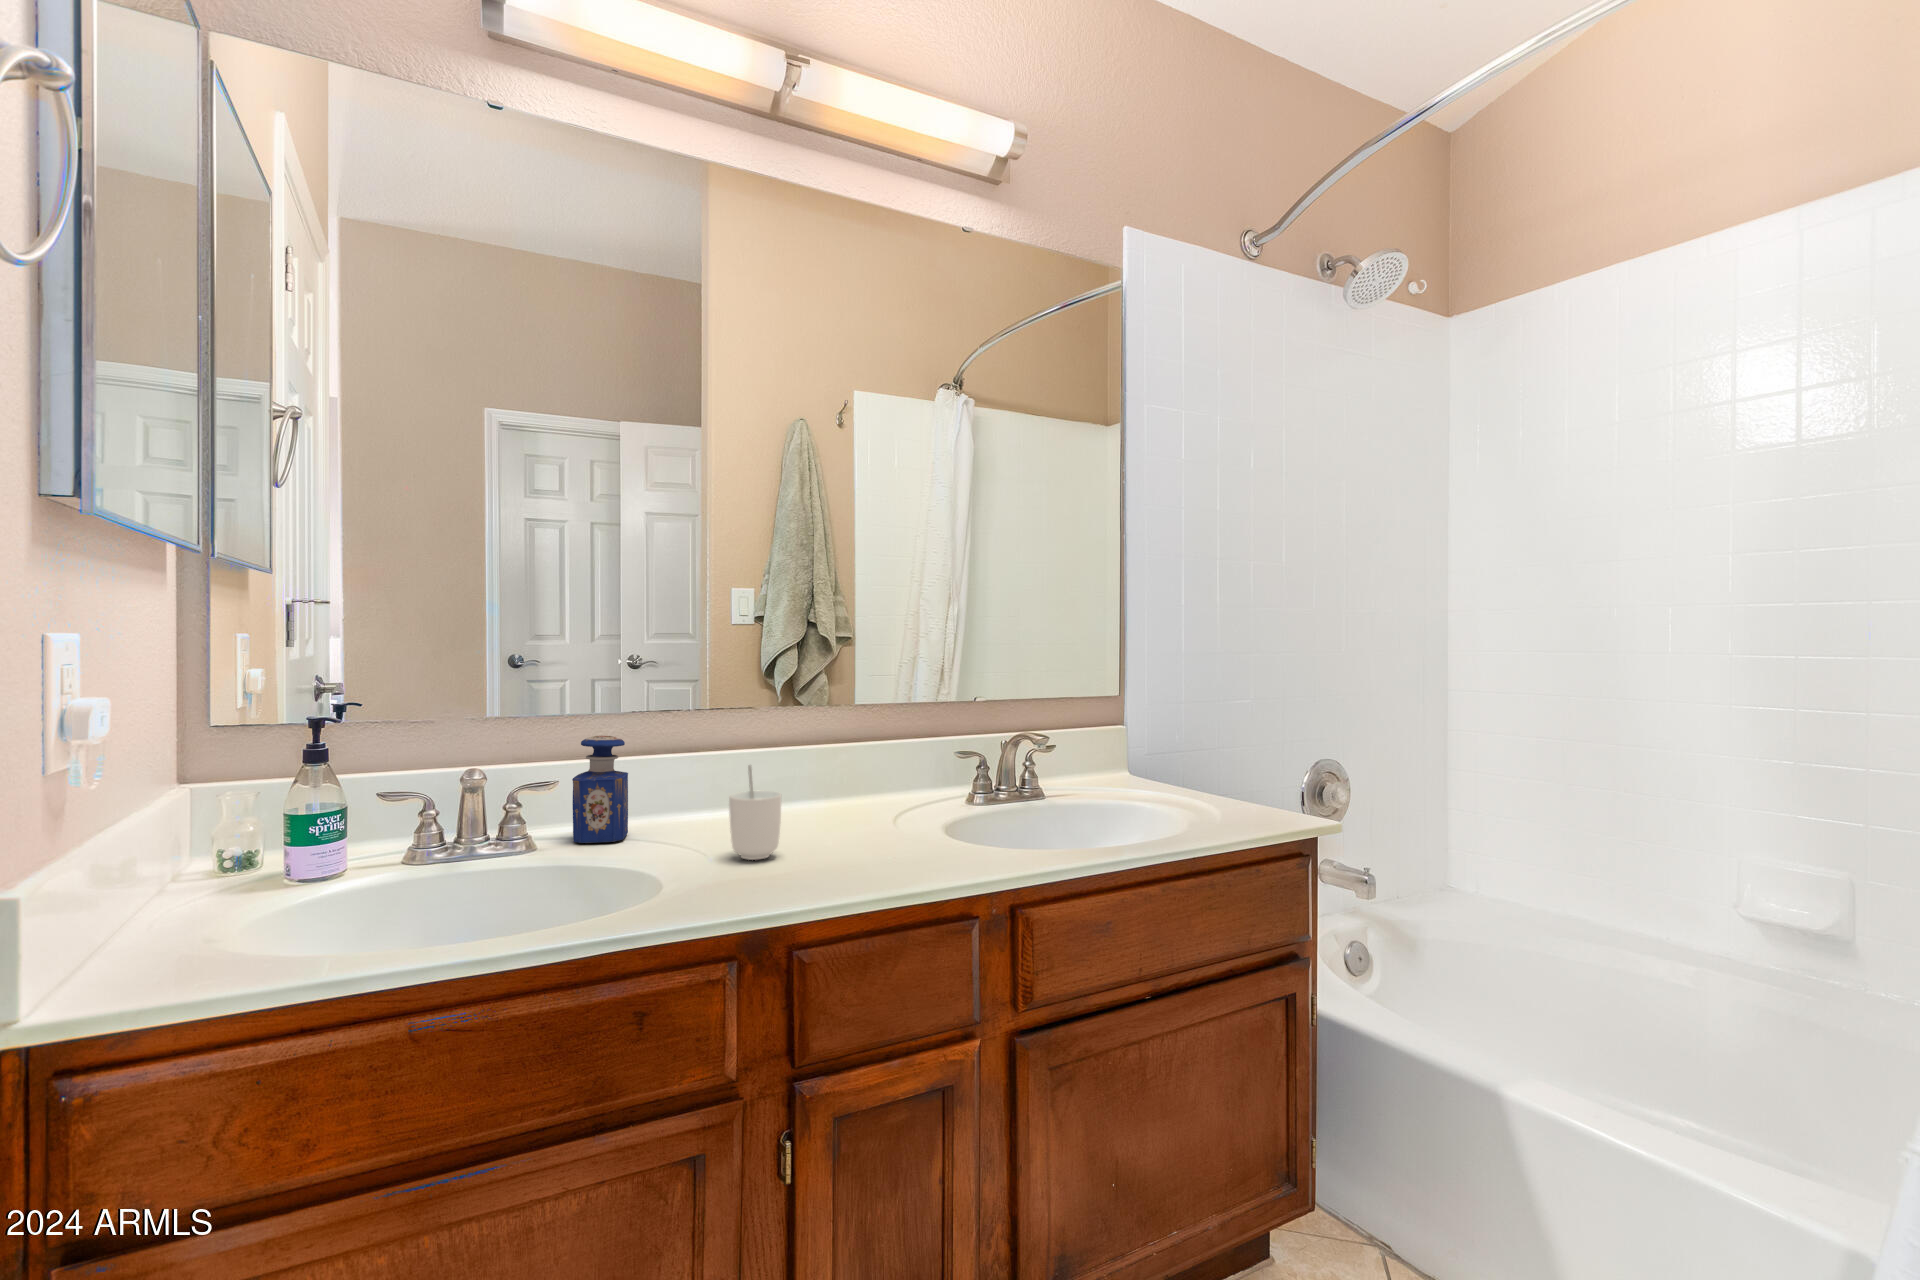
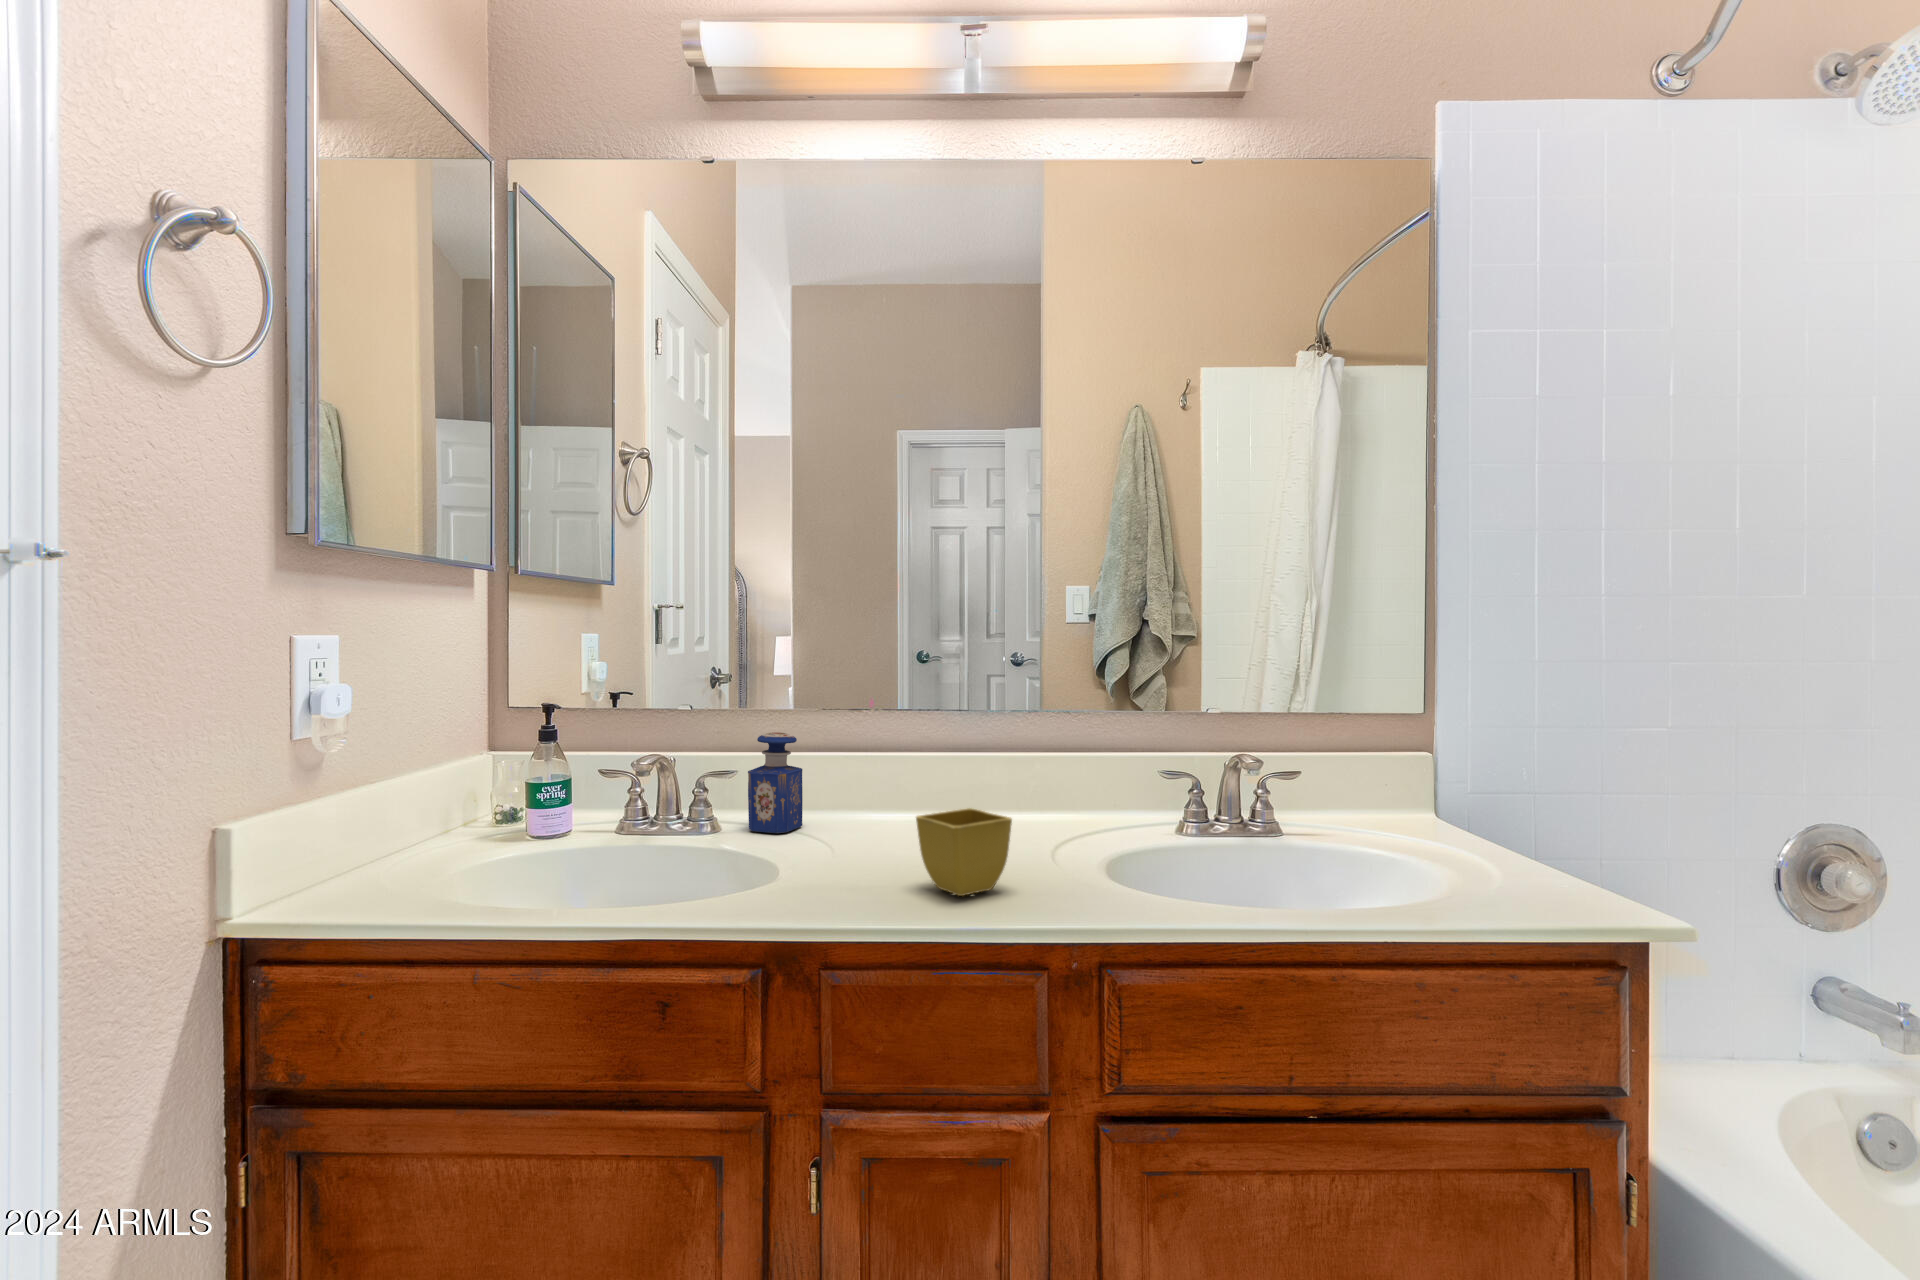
cup: present [729,765,781,860] -> none [838,771,890,868]
flower pot: none [837,790,922,867] -> present [916,808,1012,896]

